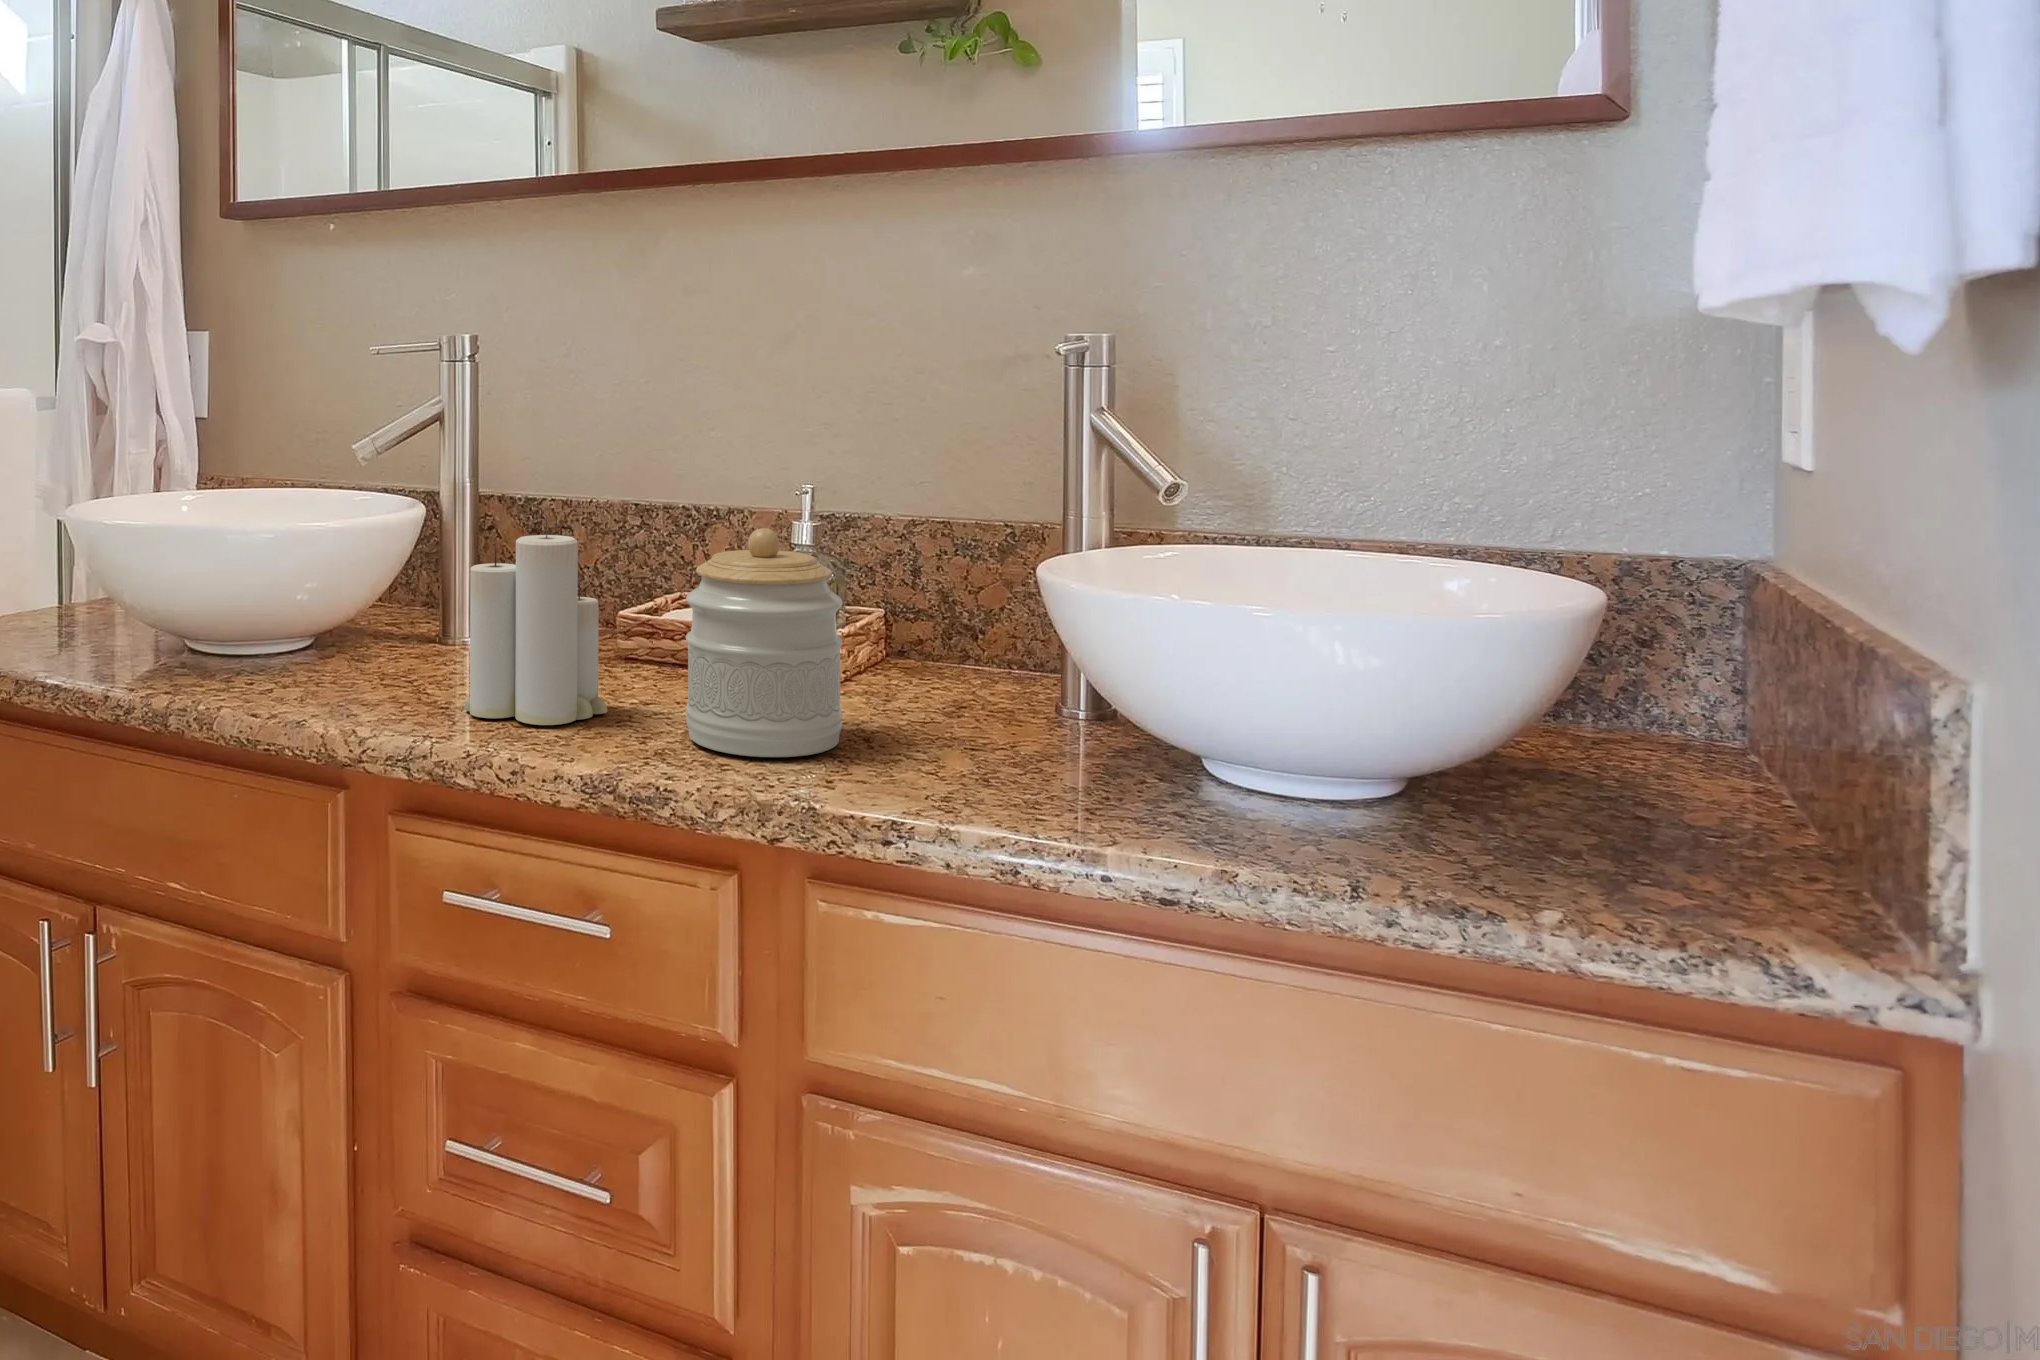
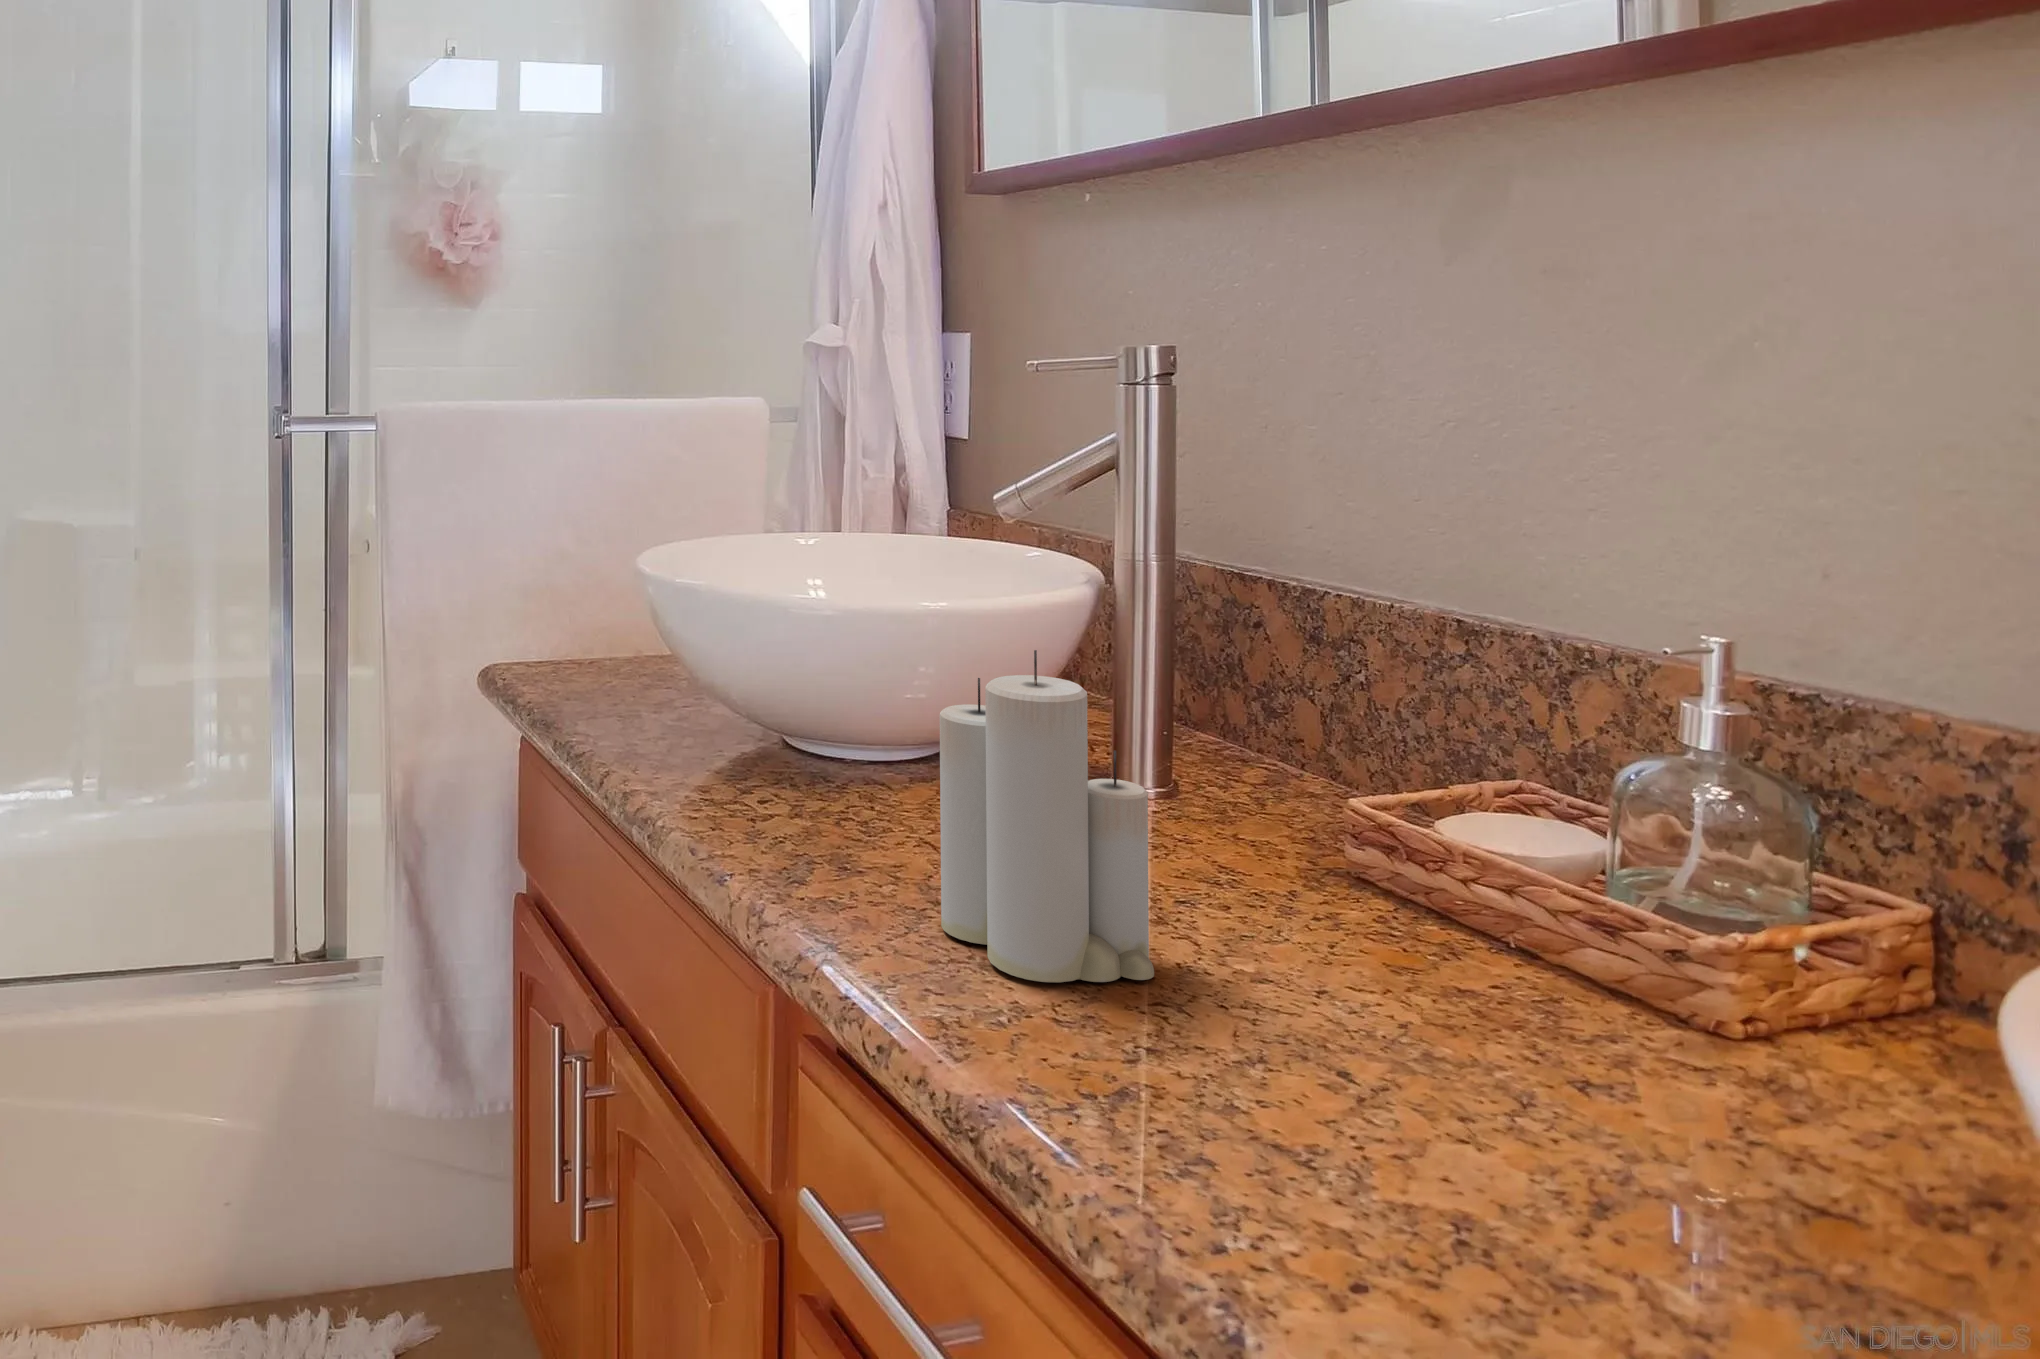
jar: present [686,528,842,757] -> none [1192,739,1525,1206]

